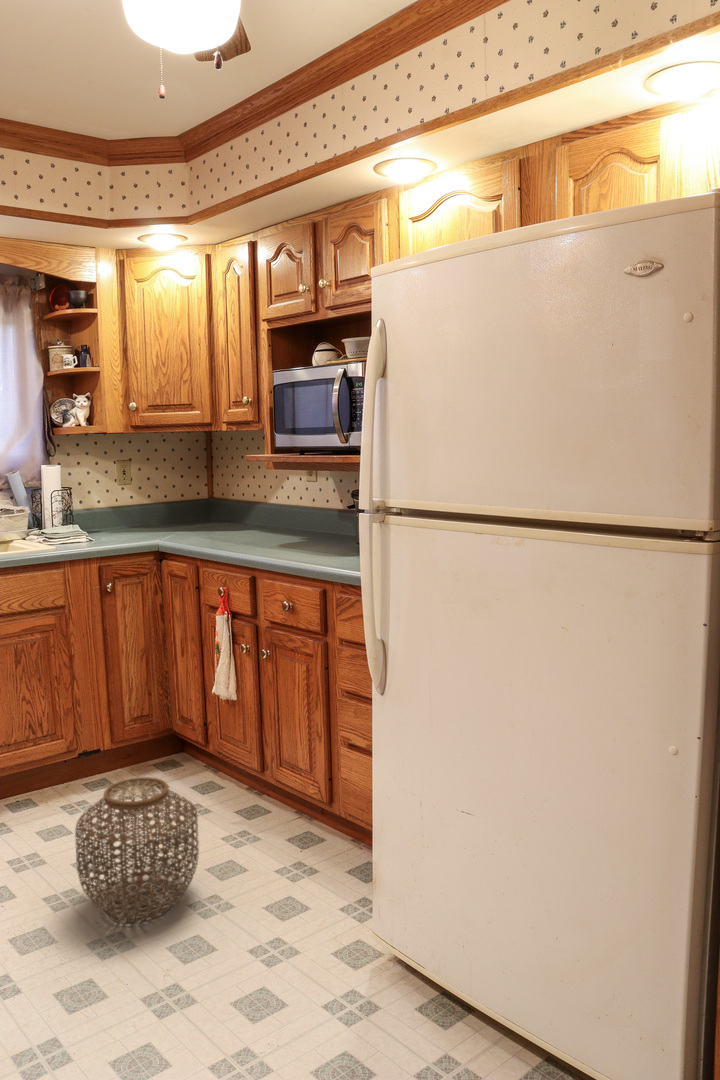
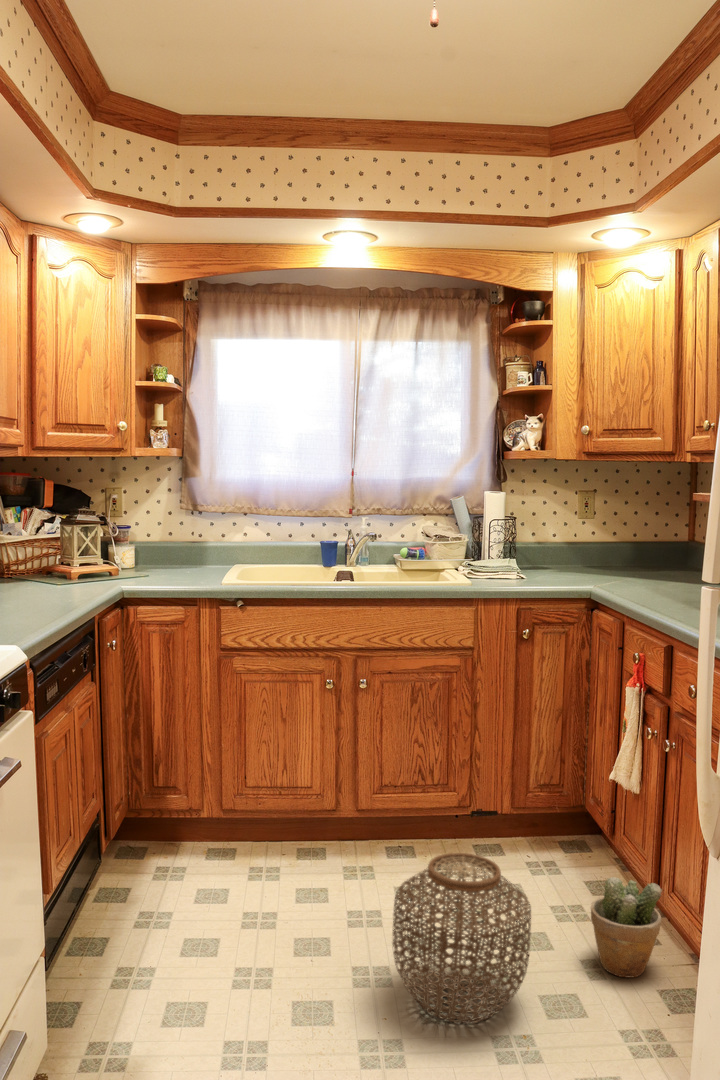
potted plant: none [221,761,276,840] -> present [591,877,662,978]

